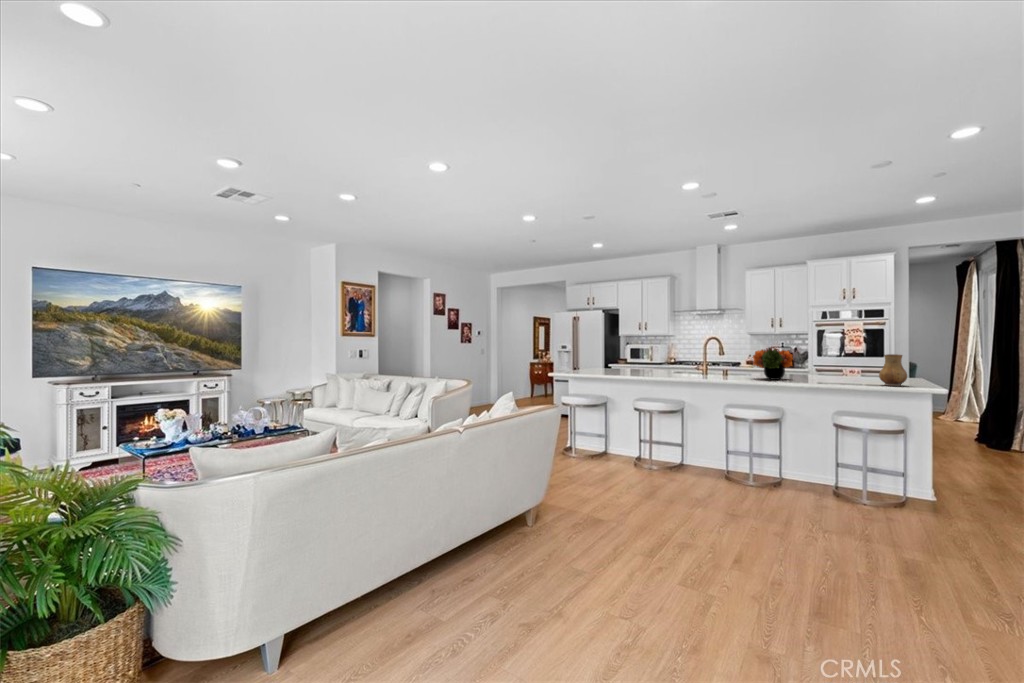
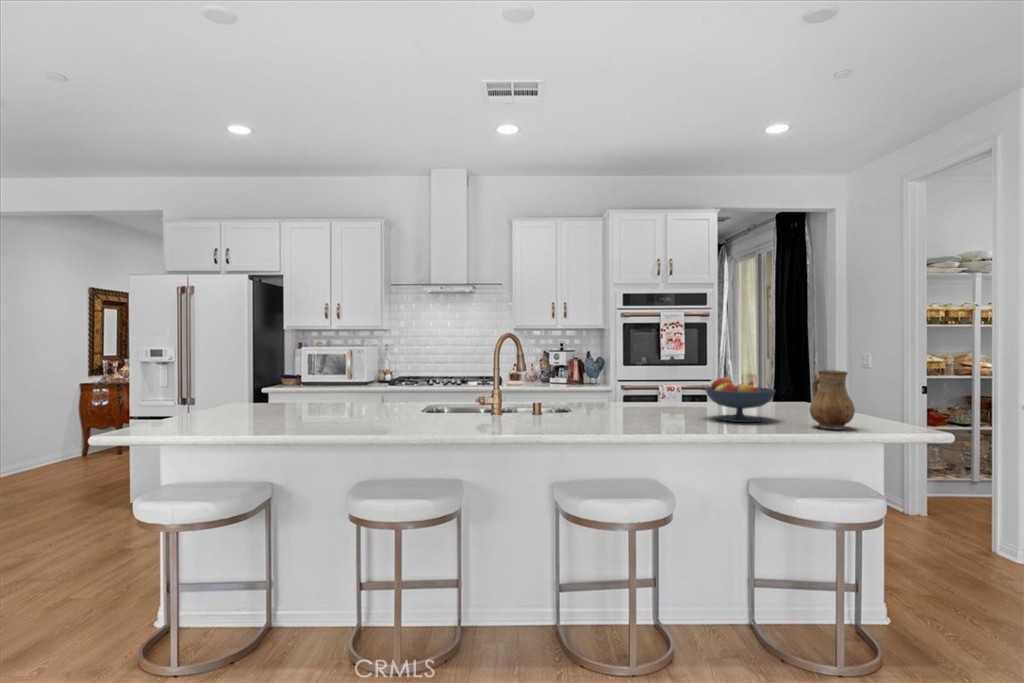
flower arrangement: present [752,347,793,380] -> none [589,356,664,423]
fruit bowl: none [823,358,867,382] -> present [705,377,775,422]

